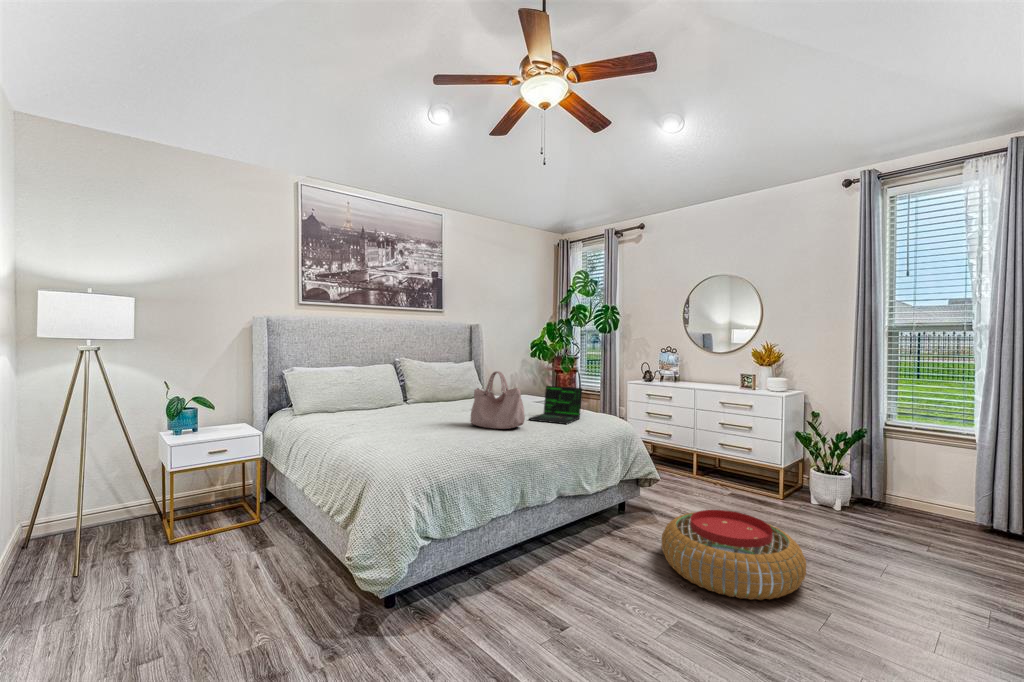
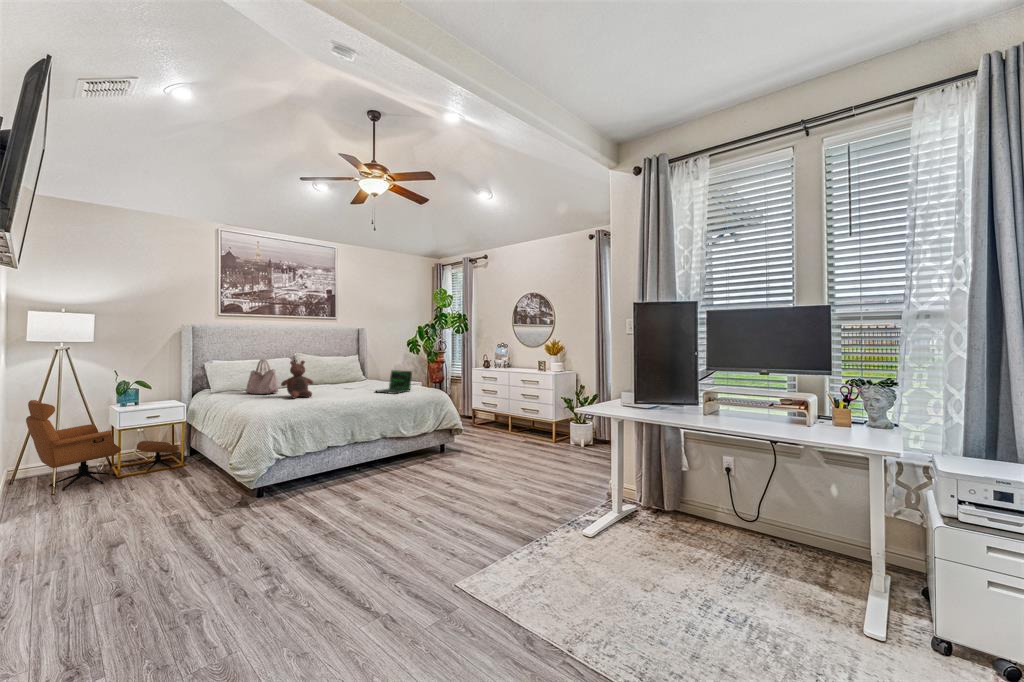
stuffed bear: none [400,370,446,430] -> present [281,361,313,398]
handbag: present [470,371,525,429] -> present [246,359,278,394]
armchair: none [42,426,251,569] -> present [26,400,179,490]
pouf: present [662,510,806,600] -> none [440,442,517,485]

